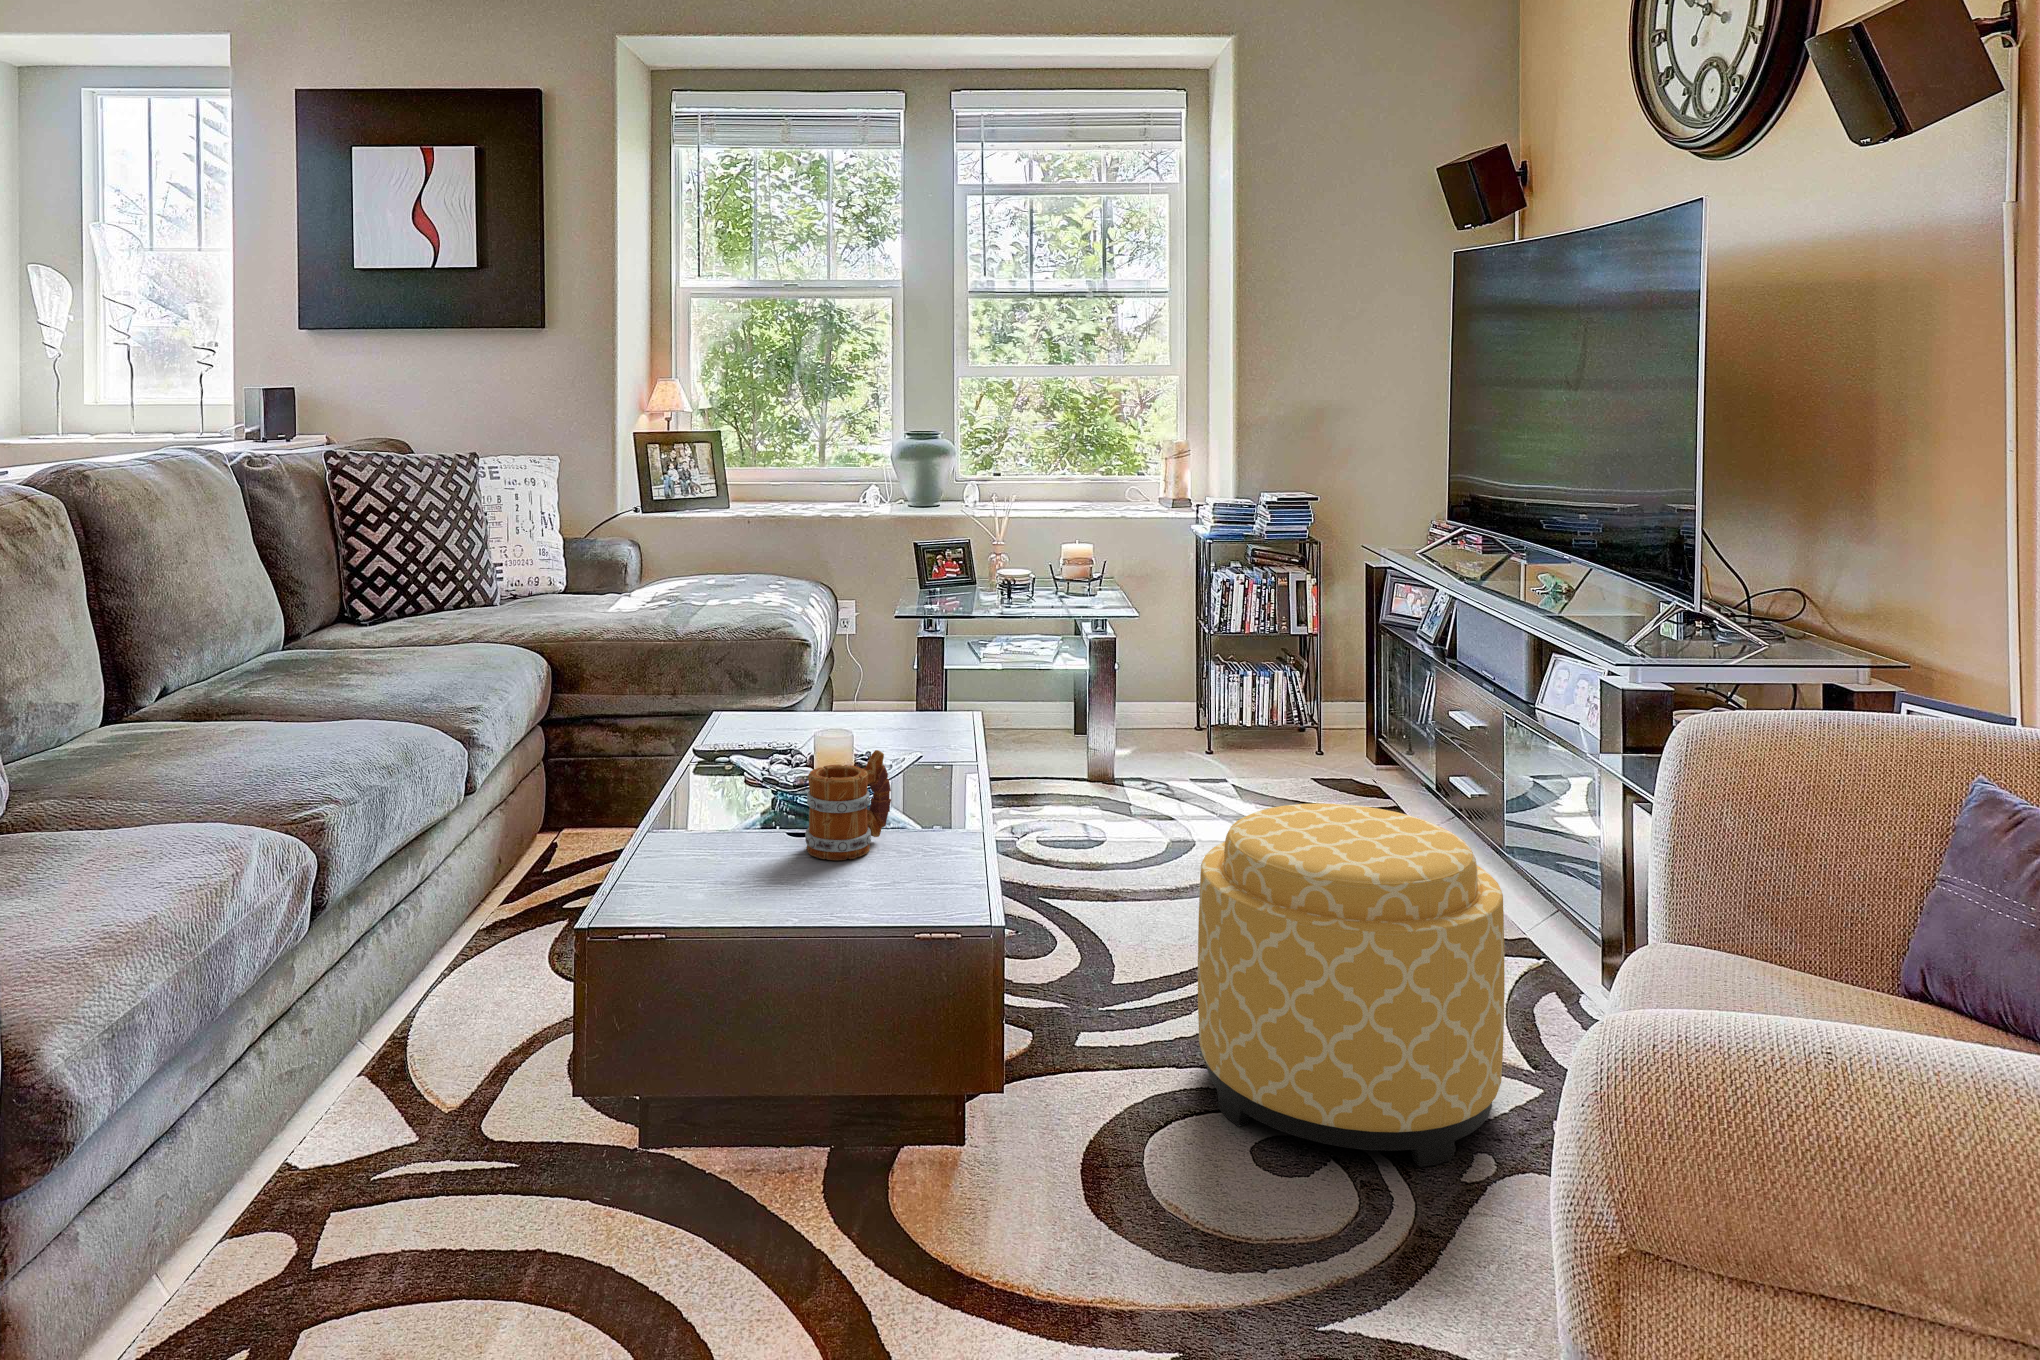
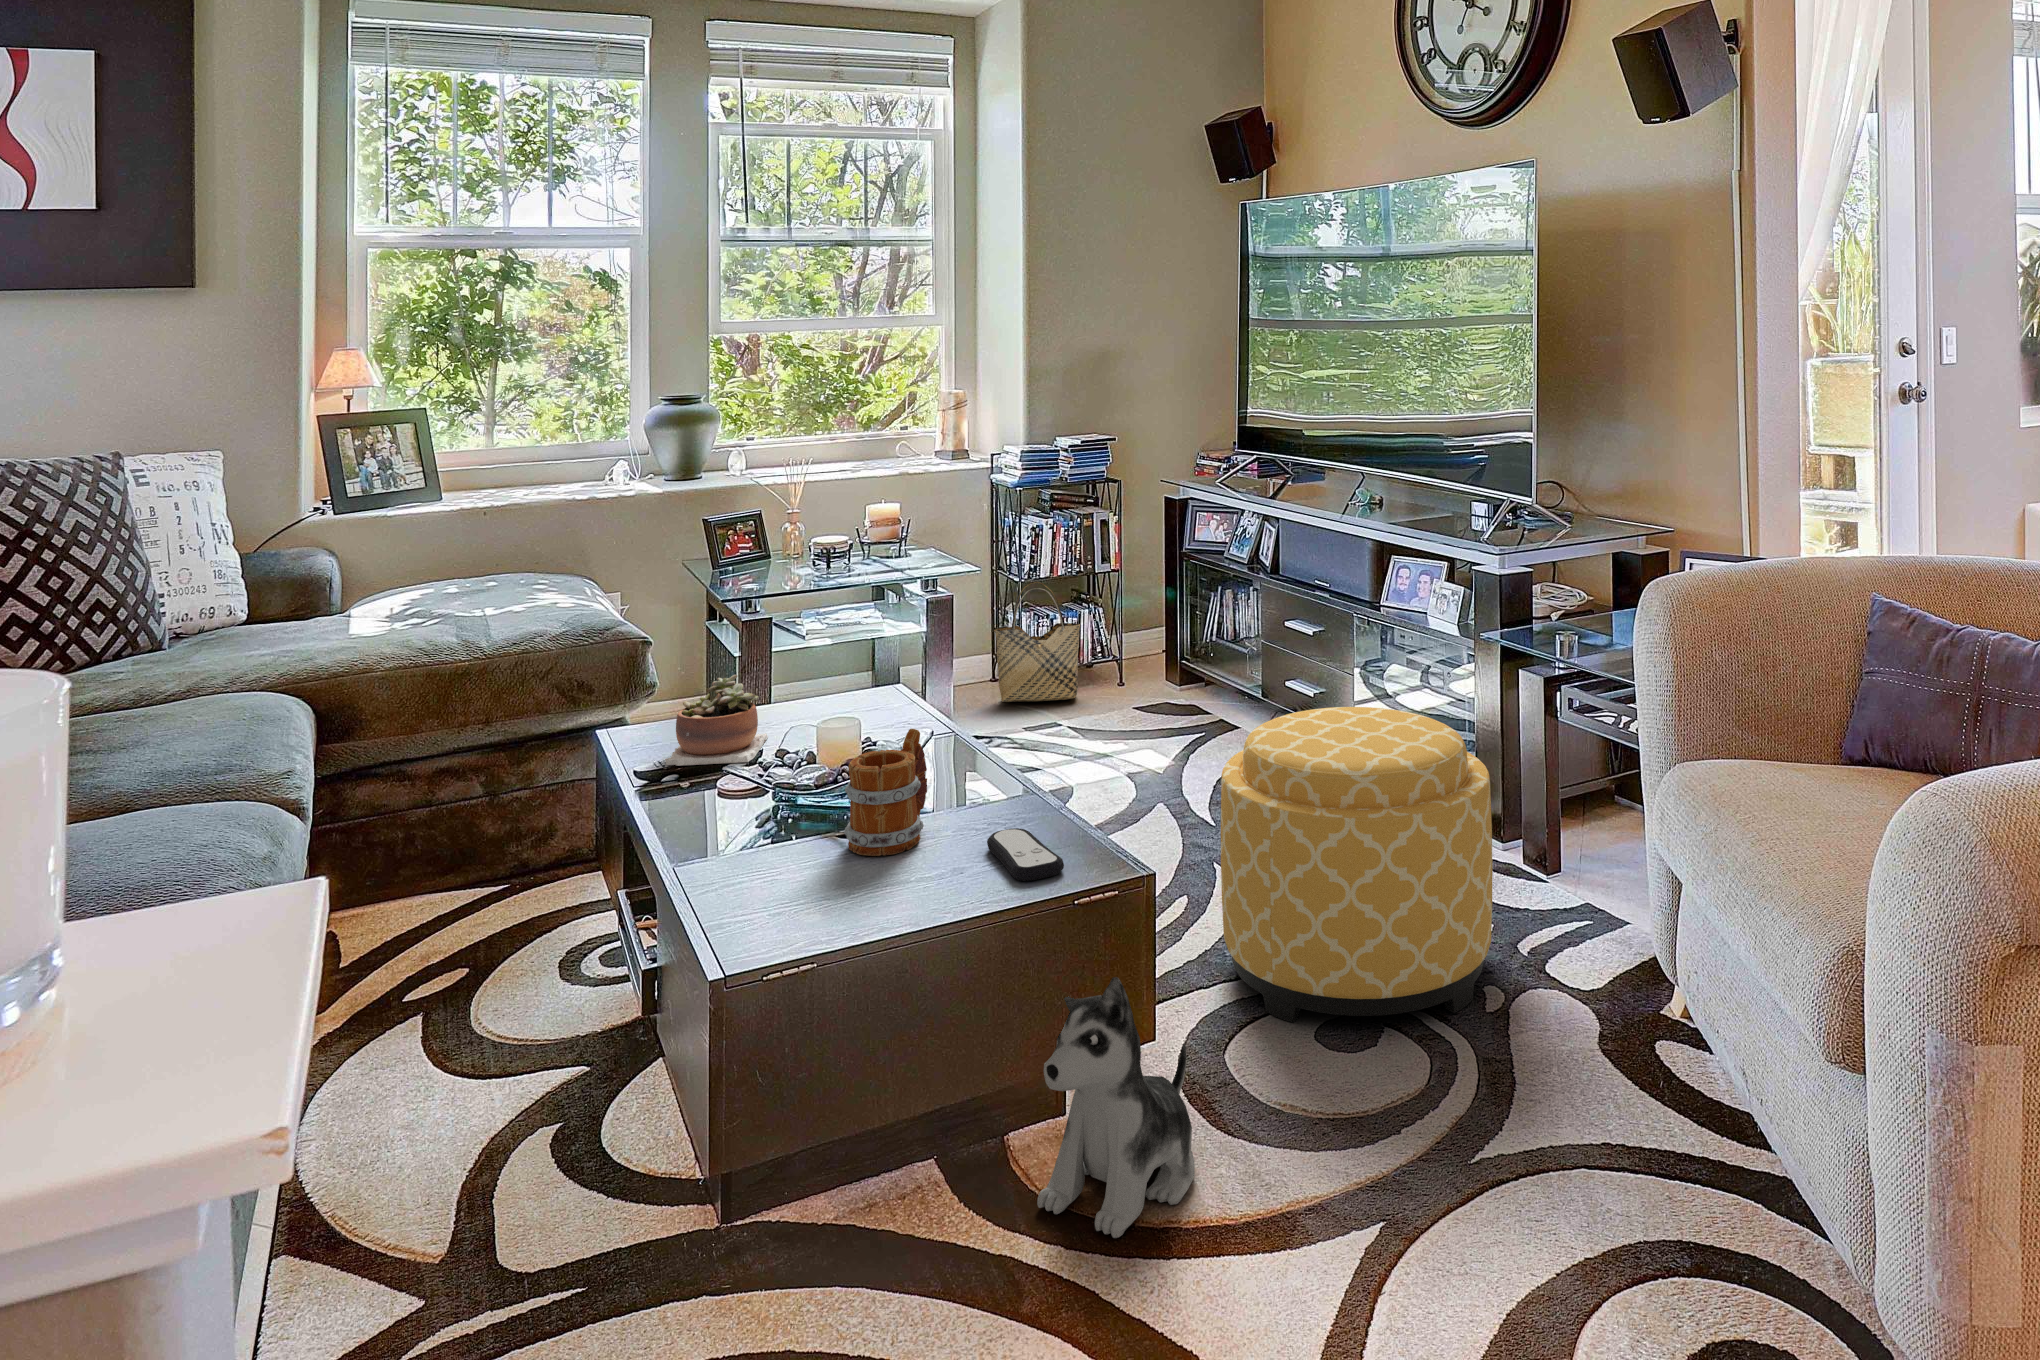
woven basket: none [1170,638,1261,765] -> present [994,582,1080,702]
succulent plant: none [743,683,840,762] -> present [665,675,768,766]
remote control: none [905,858,956,907] -> present [987,828,1064,881]
plush toy: none [886,1011,1067,1261] -> present [1037,977,1195,1238]

